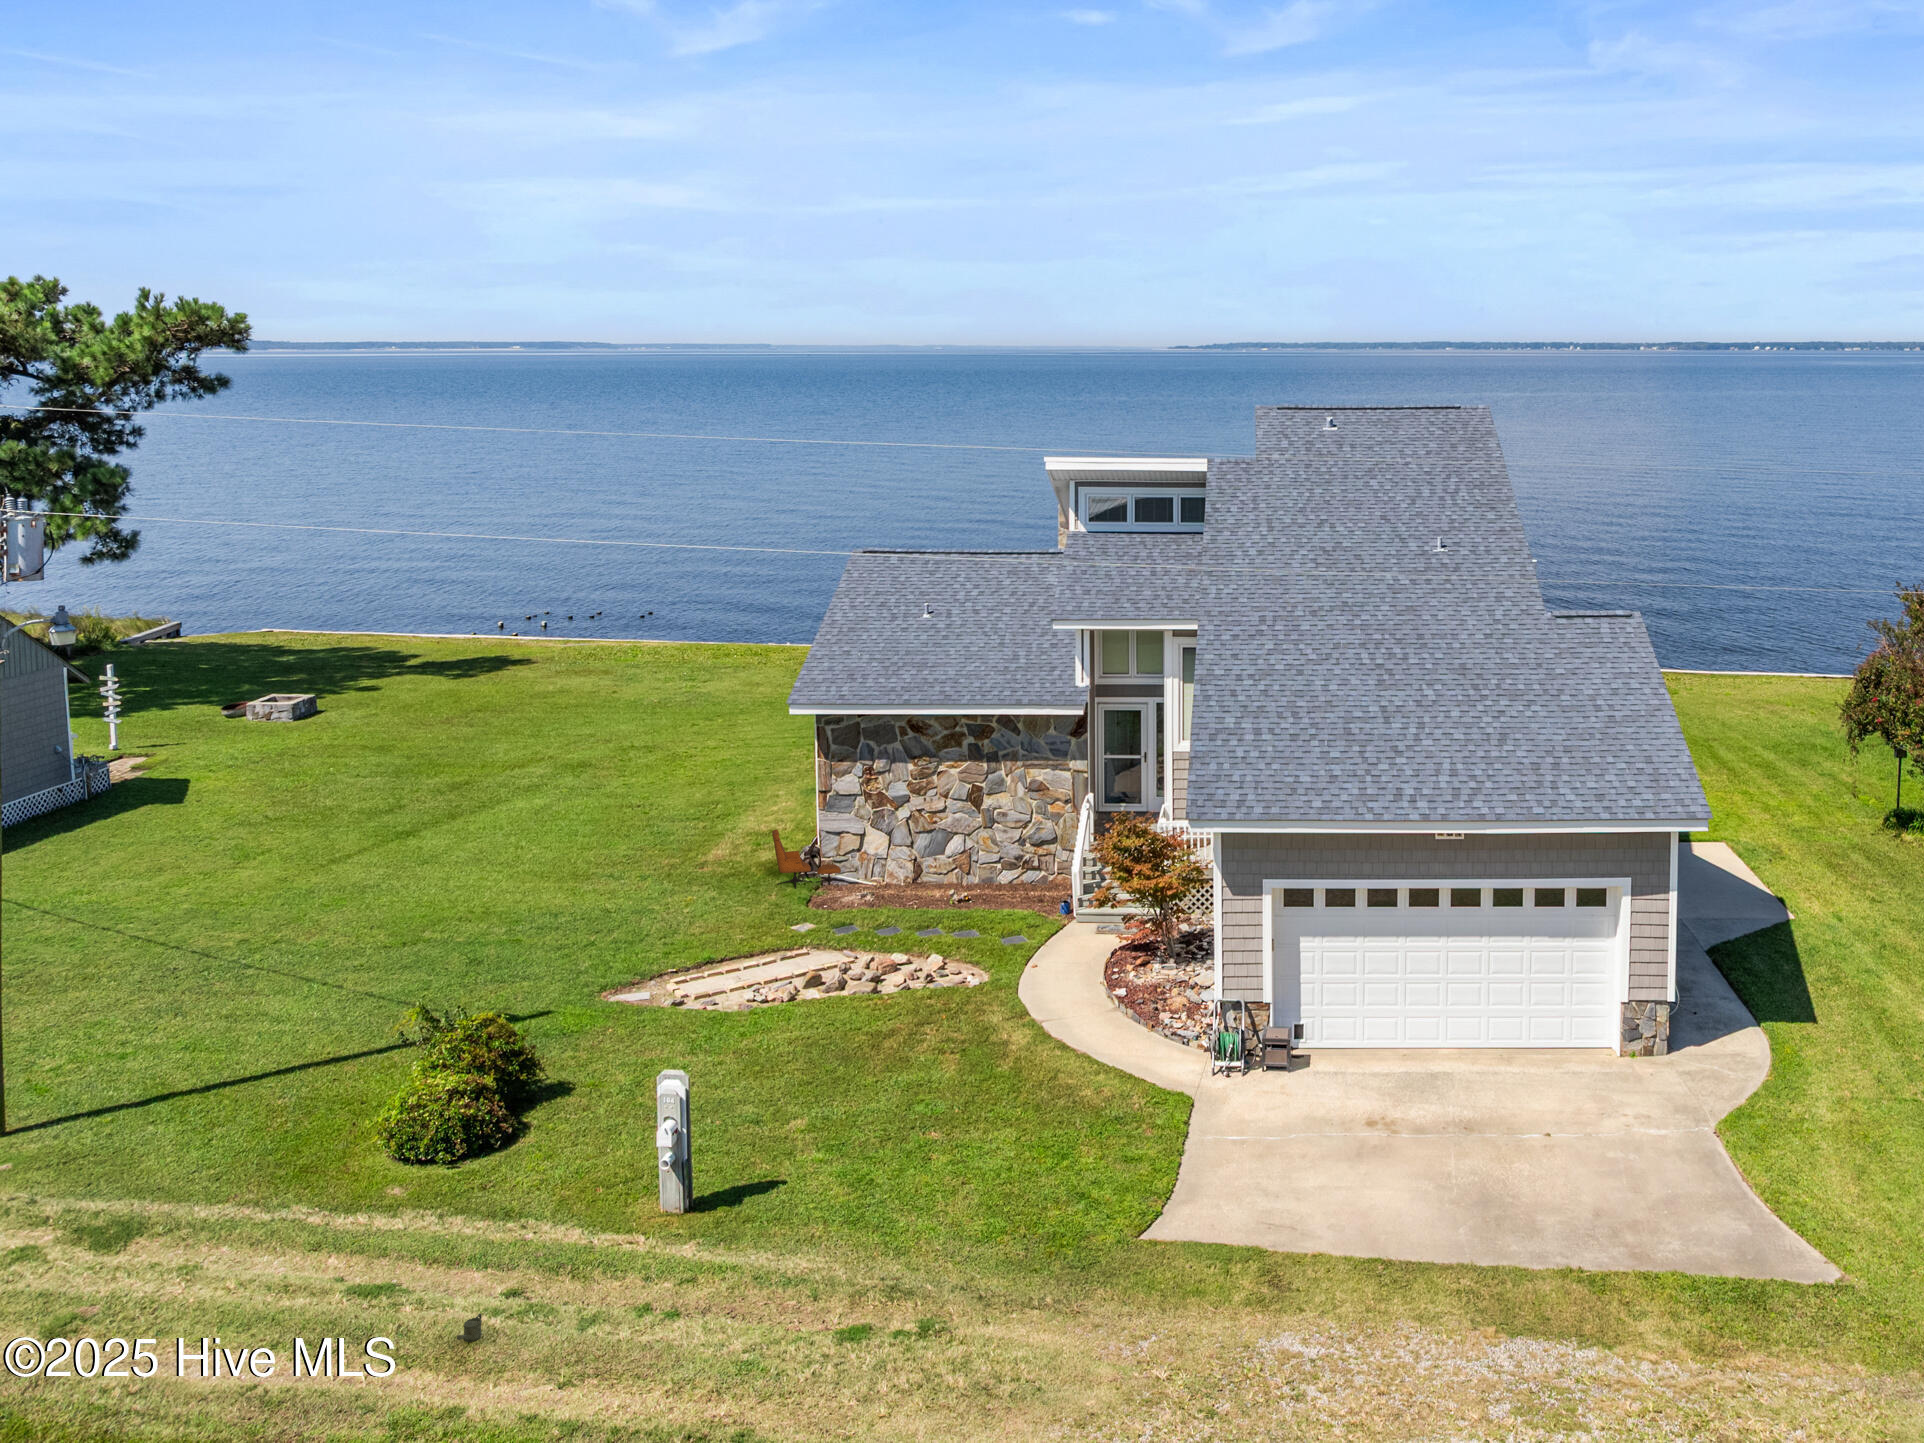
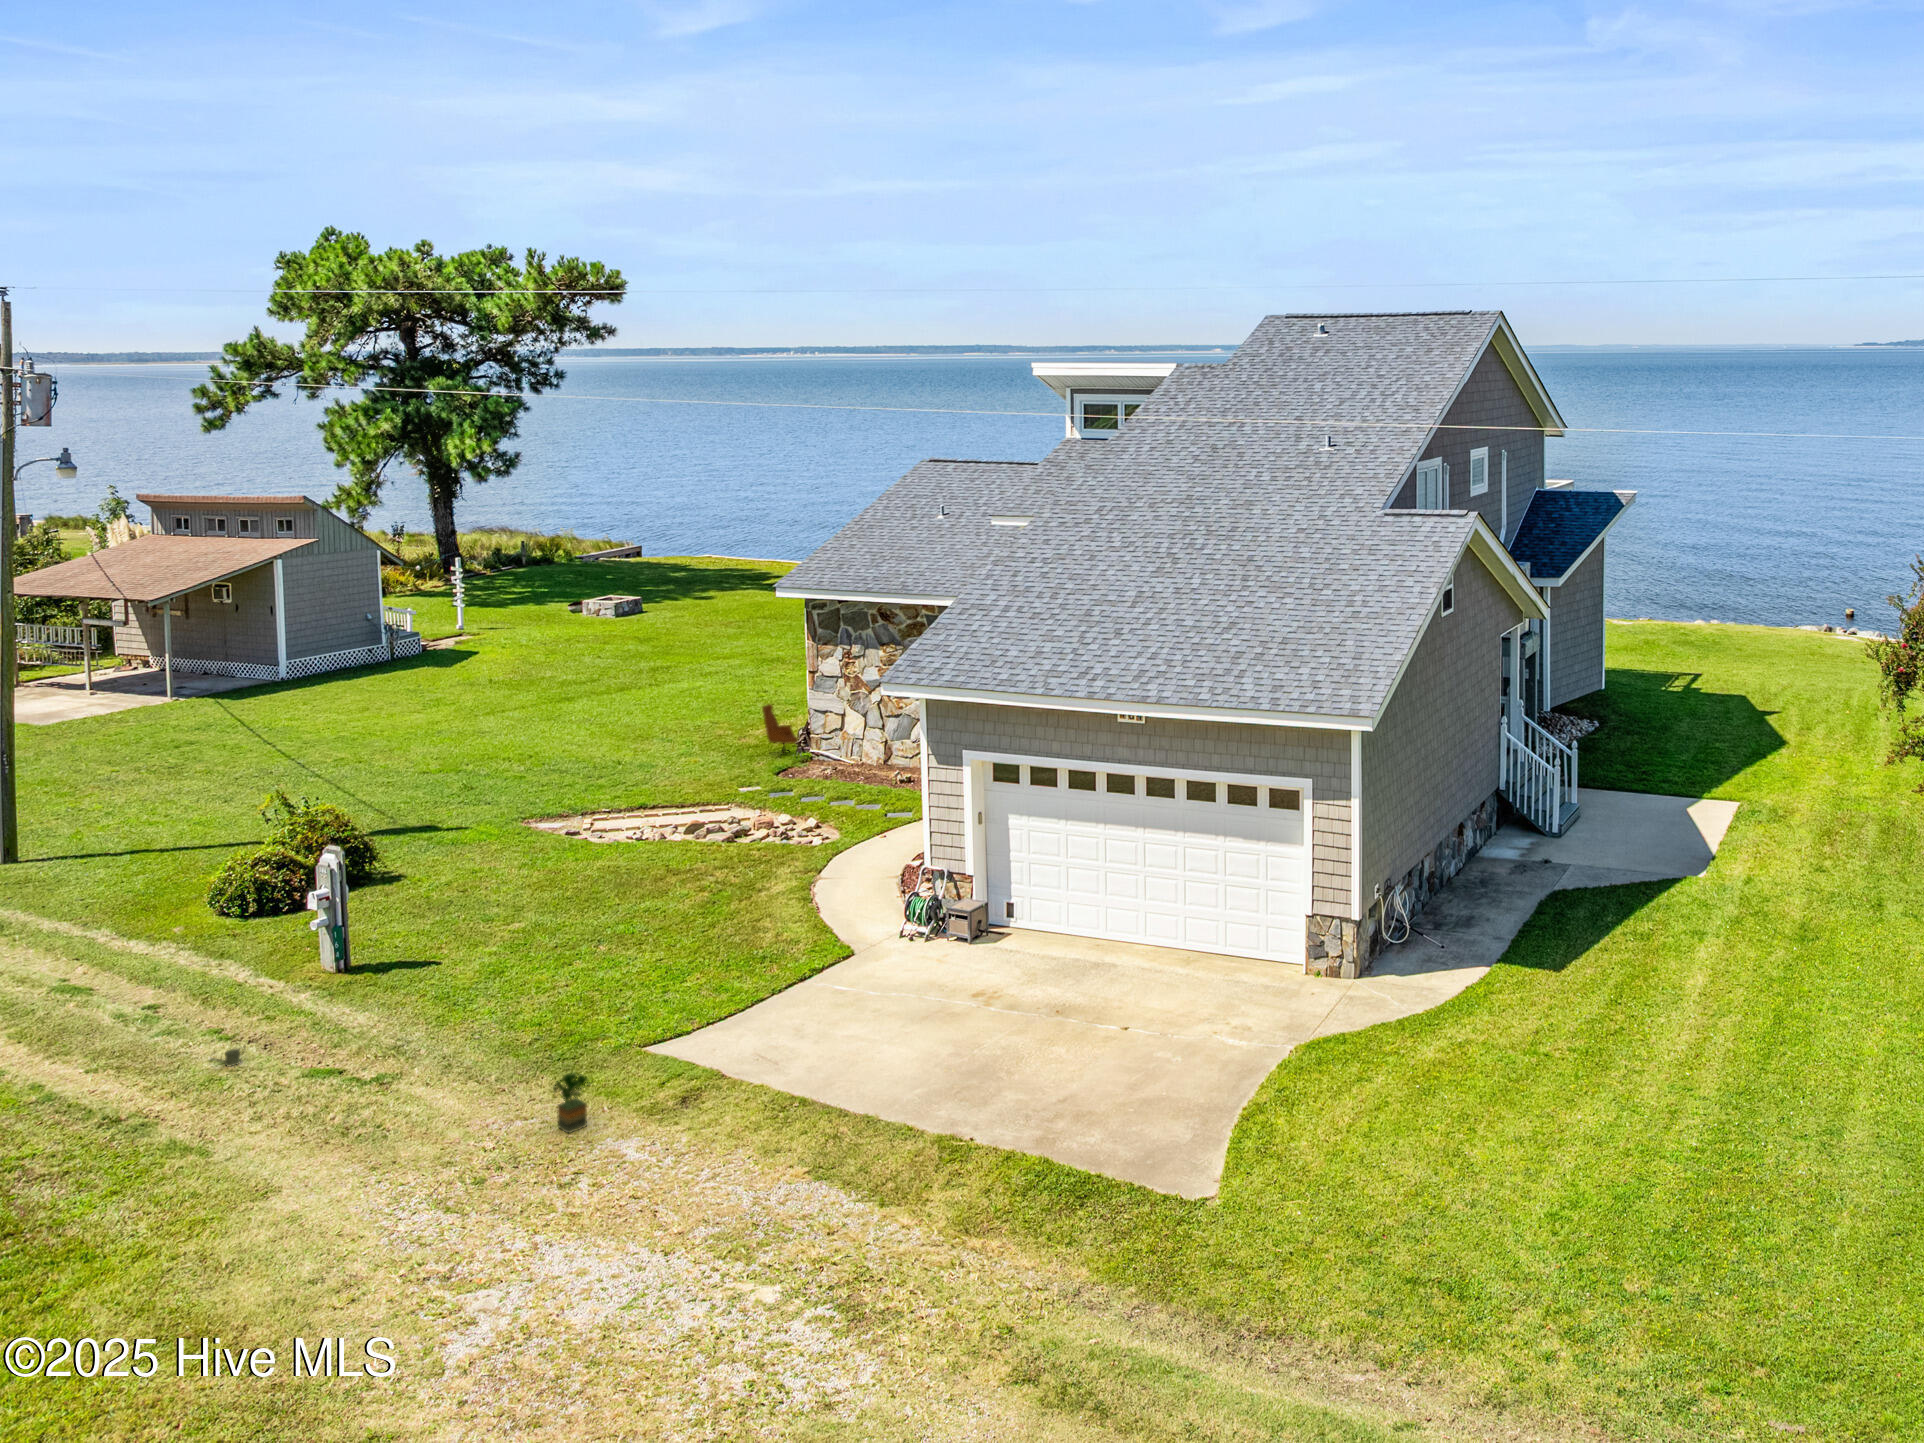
potted tree: none [1222,1275,1259,1343] -> present [553,1072,592,1133]
watering can: present [457,1313,482,1342] -> present [210,1049,243,1066]

